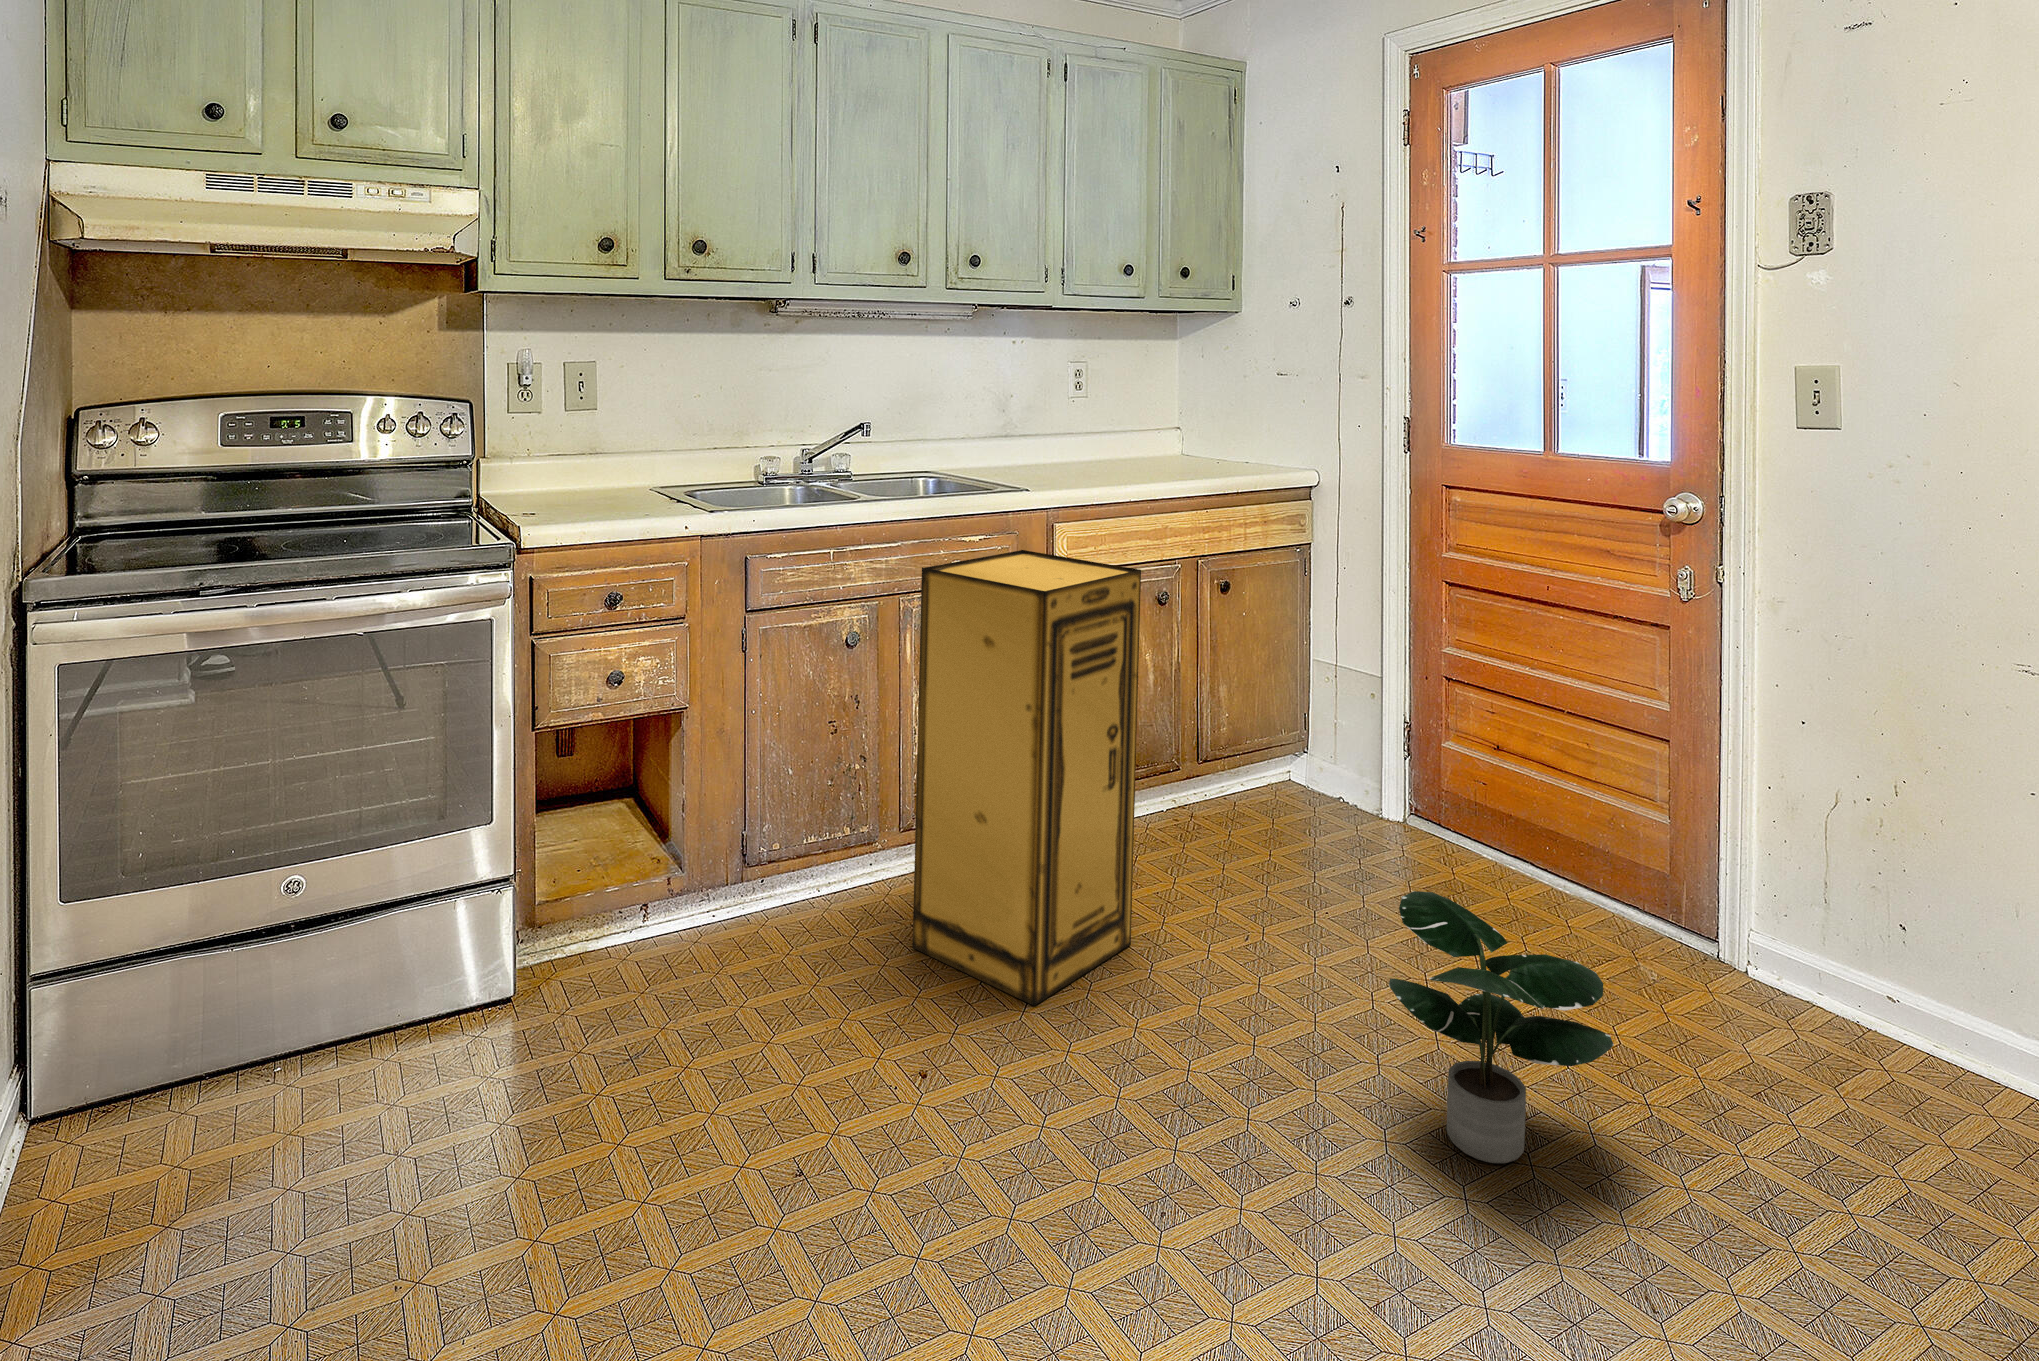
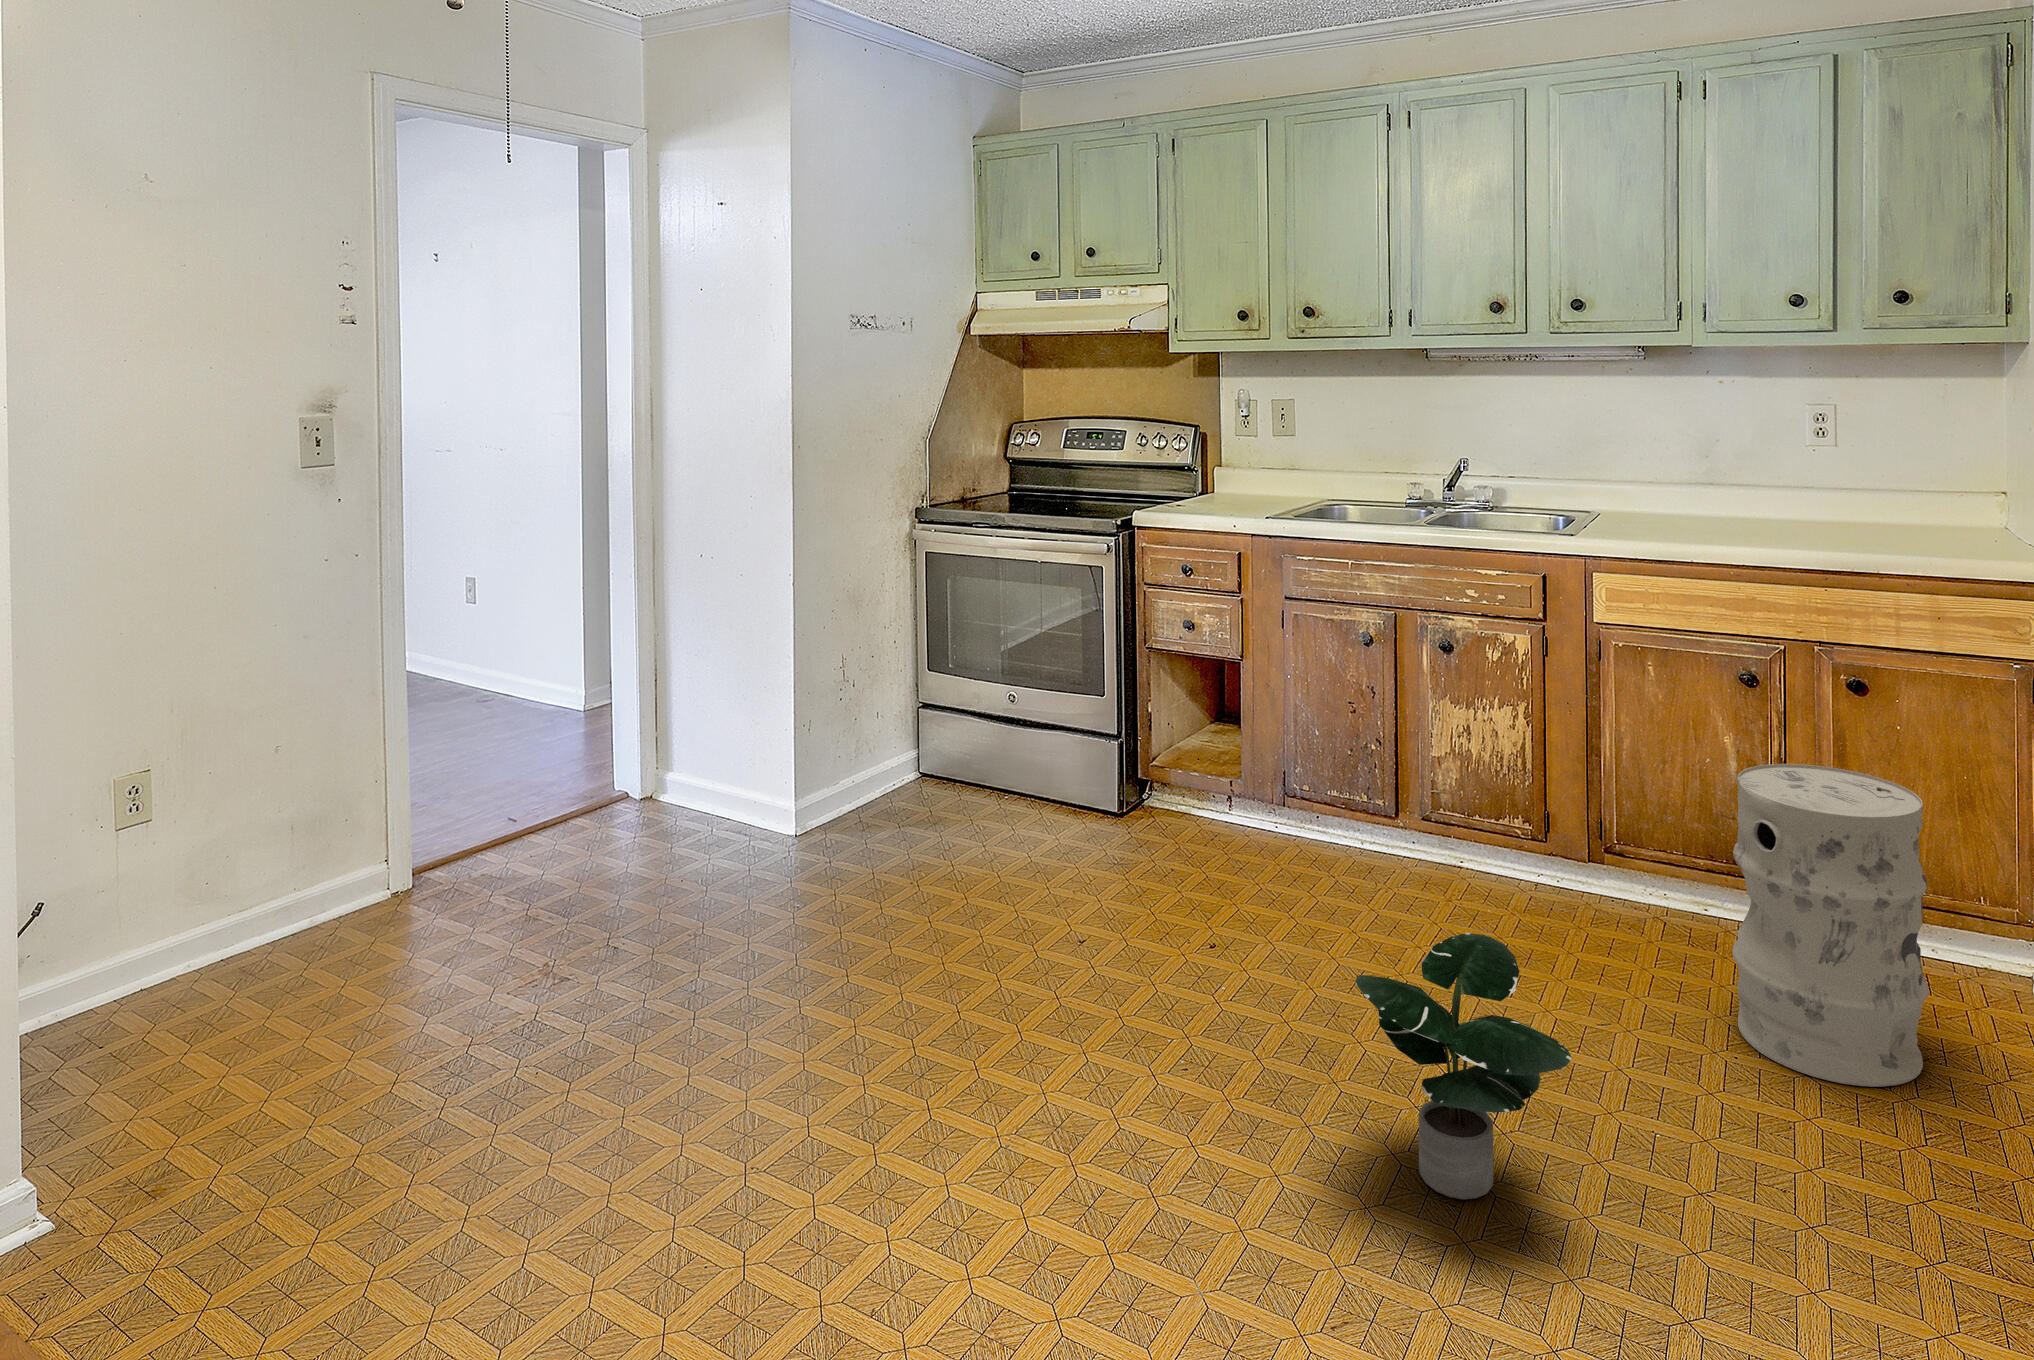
storage cabinet: present [913,550,1141,1006] -> none [1339,575,1494,967]
trash can: none [1270,660,1414,913] -> present [1732,764,1929,1087]

